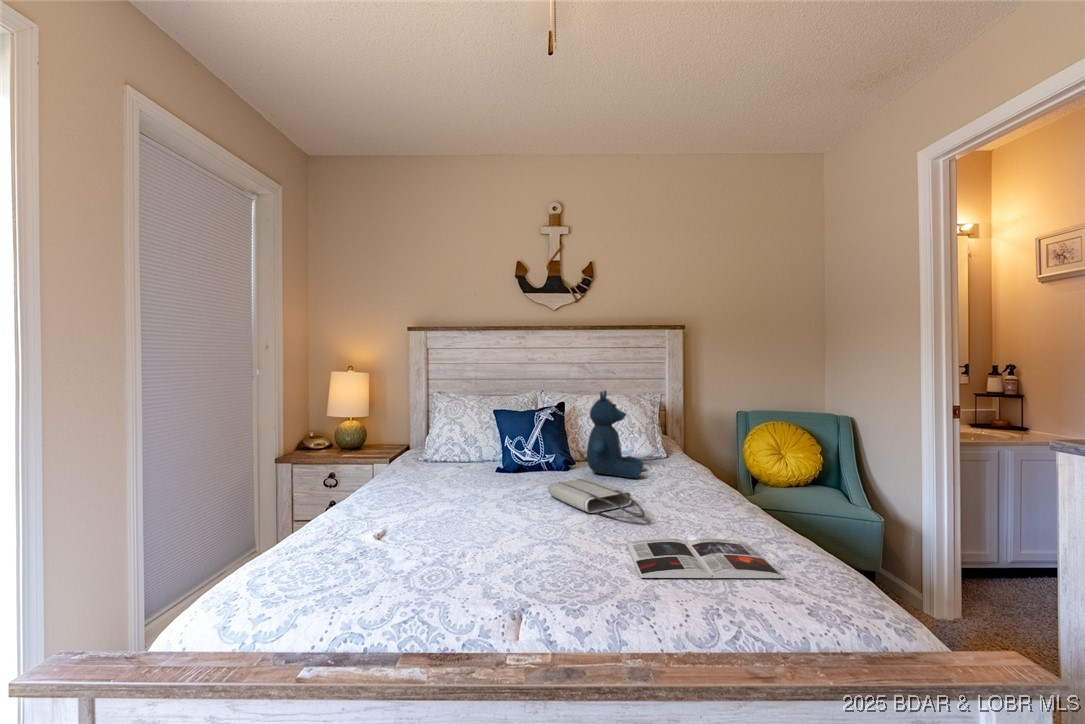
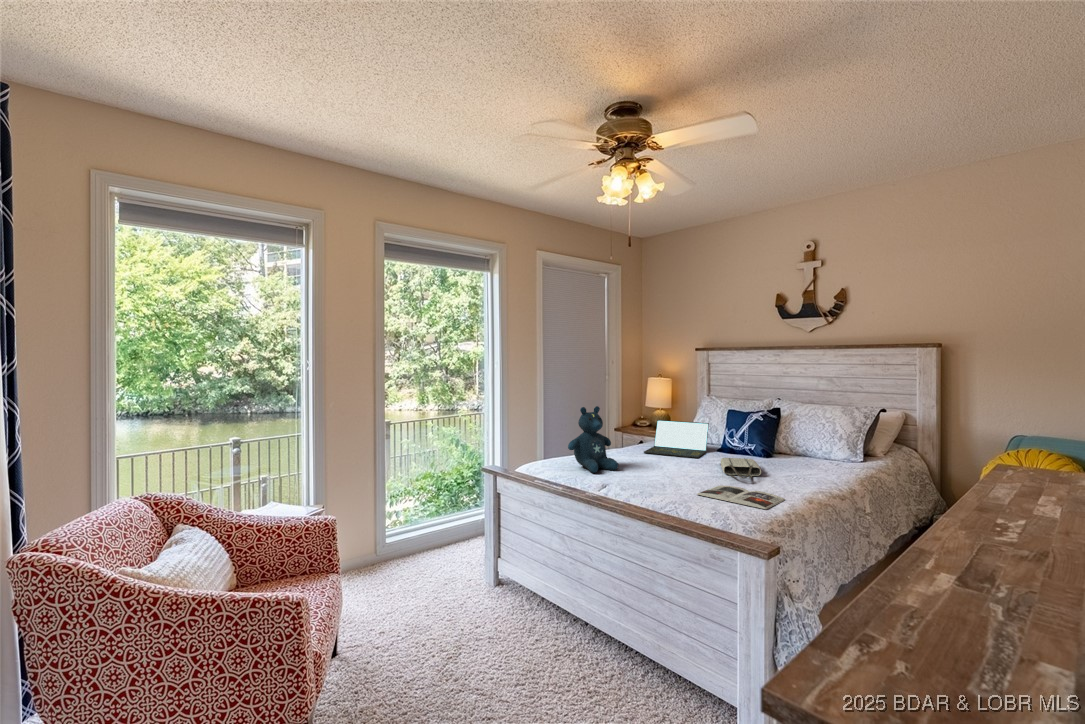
stuffed bear: present [587,391,643,478] -> present [568,406,618,473]
laptop: none [399,431,498,497] -> present [644,420,709,458]

